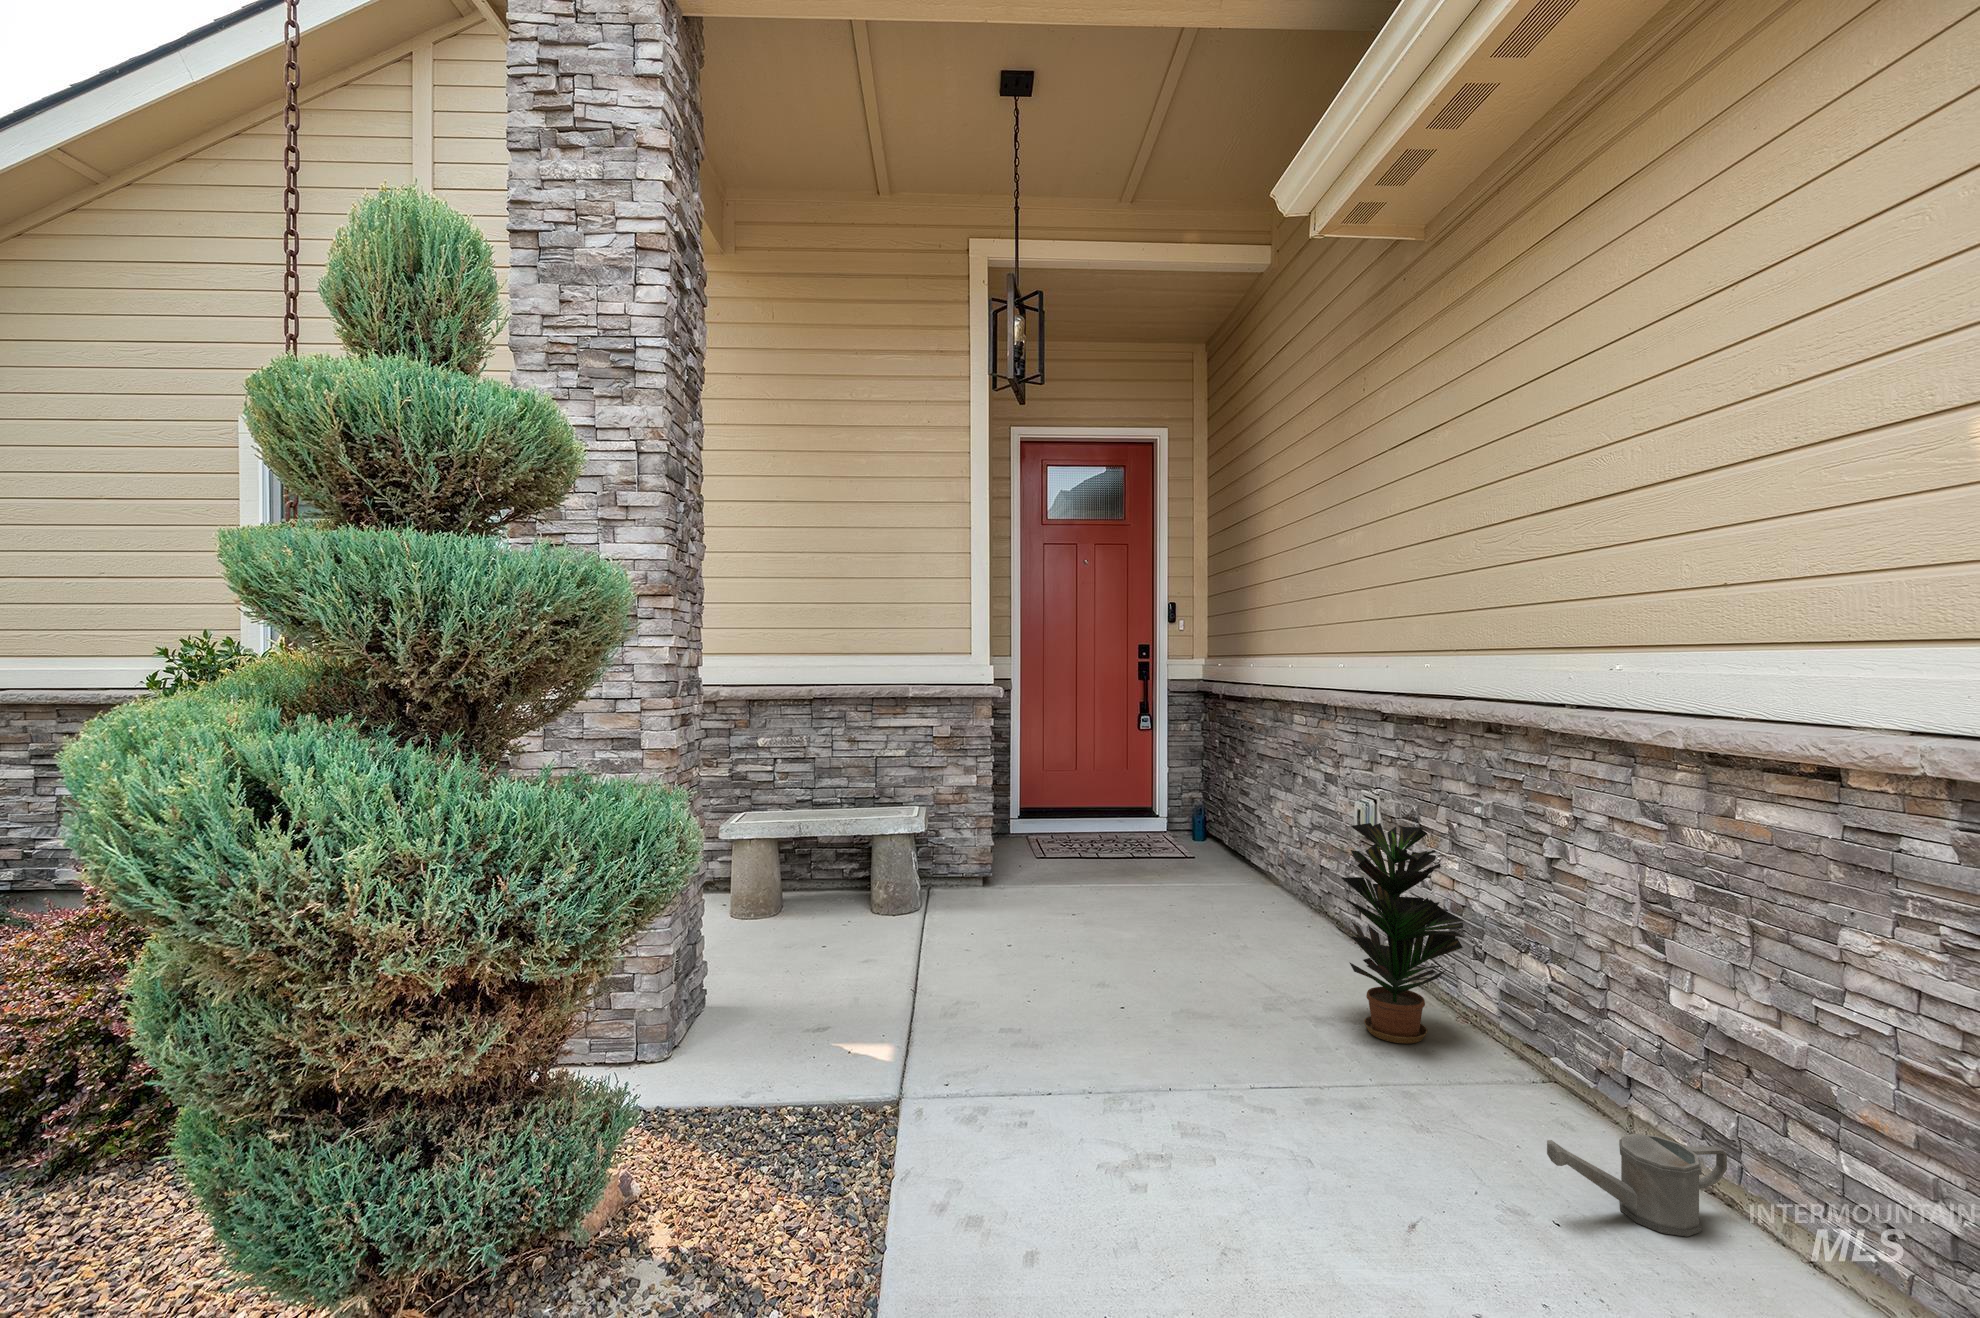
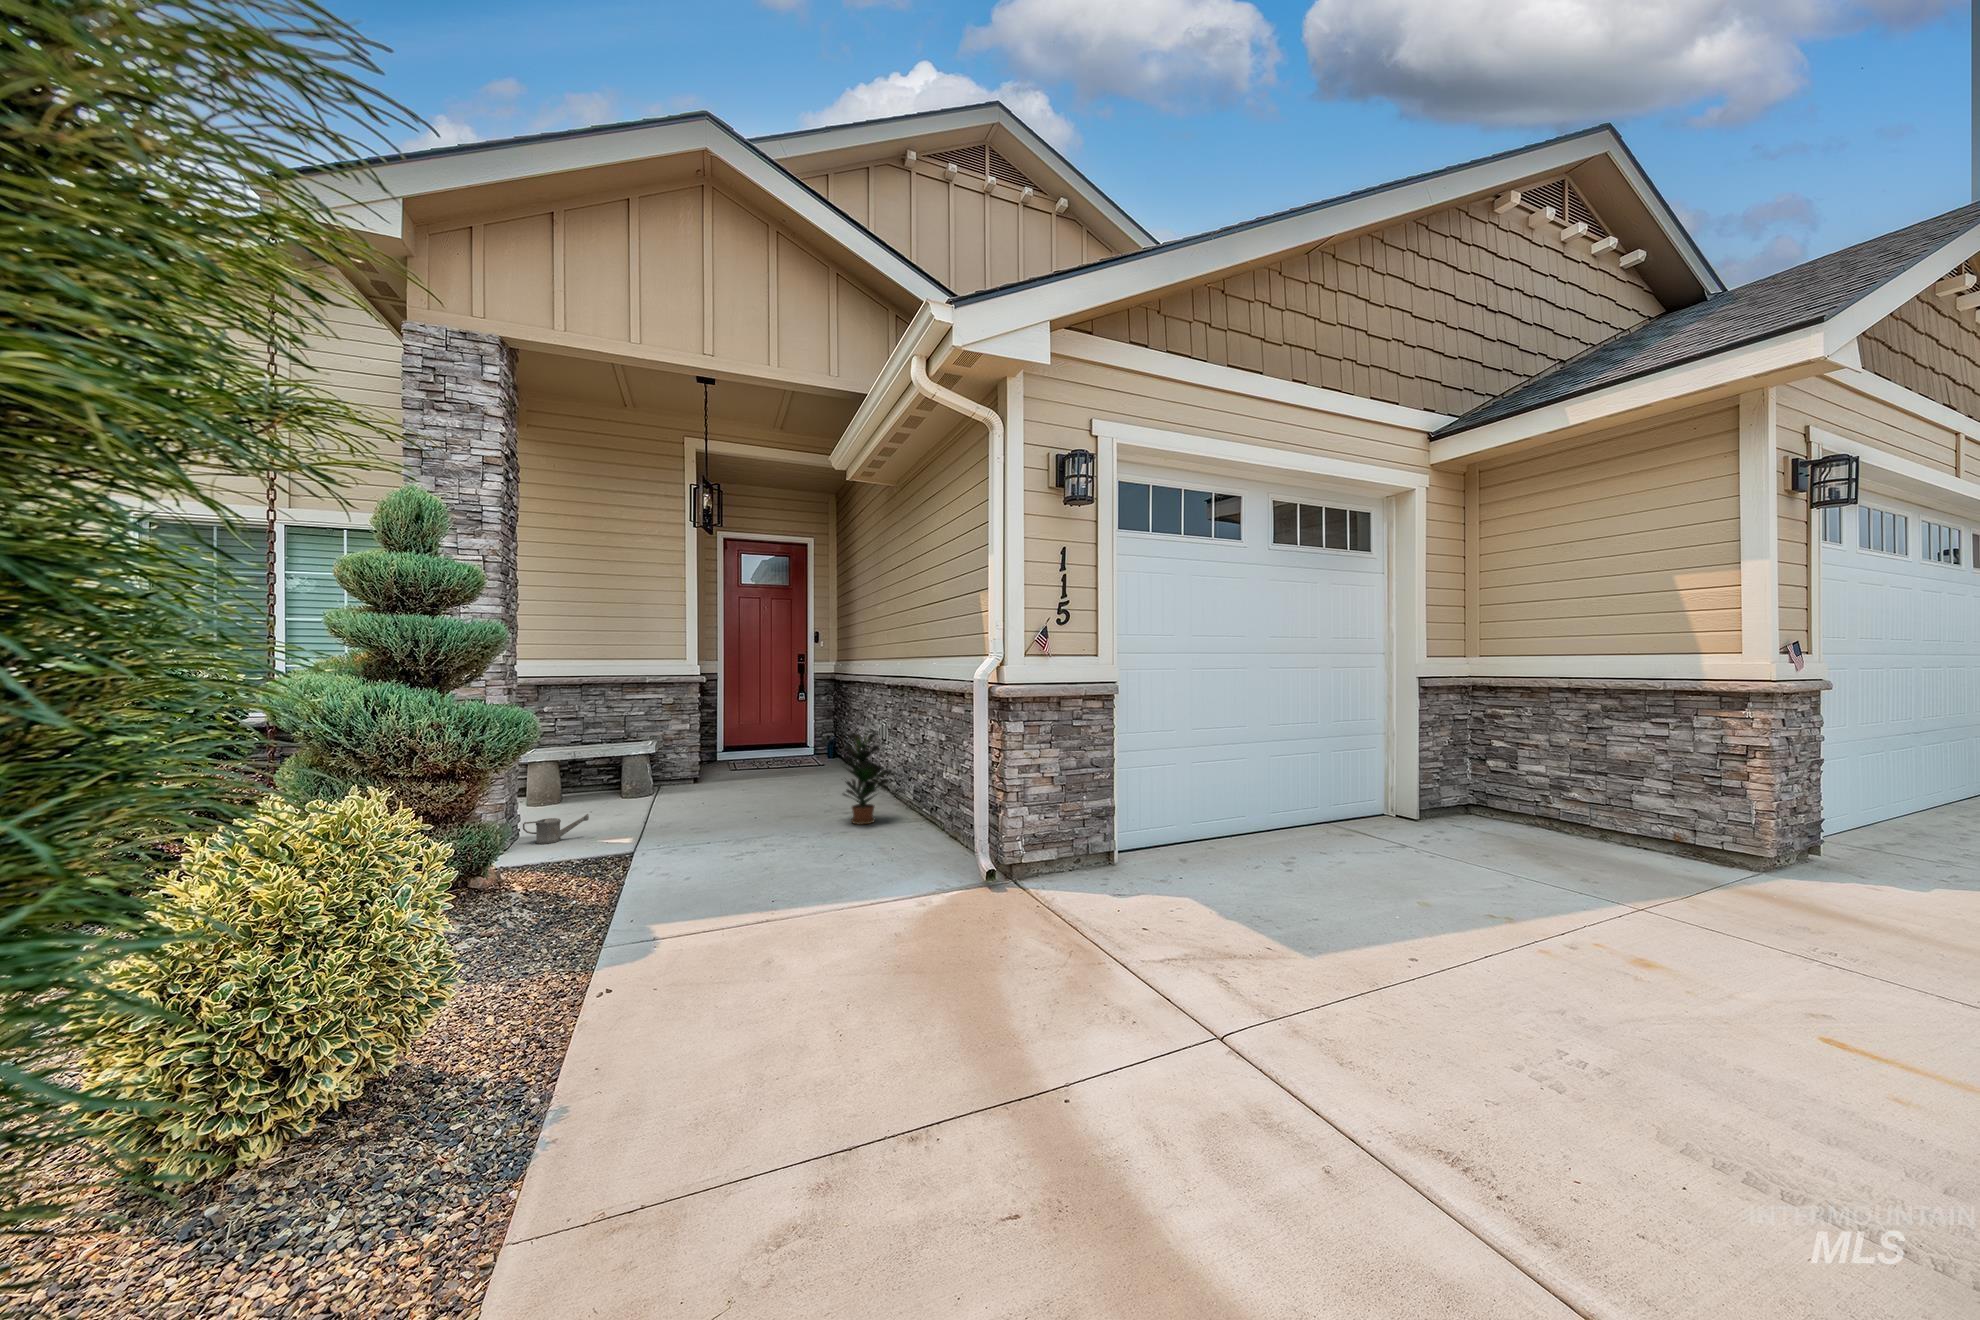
watering can: present [1547,1133,1727,1237] -> present [523,814,589,844]

